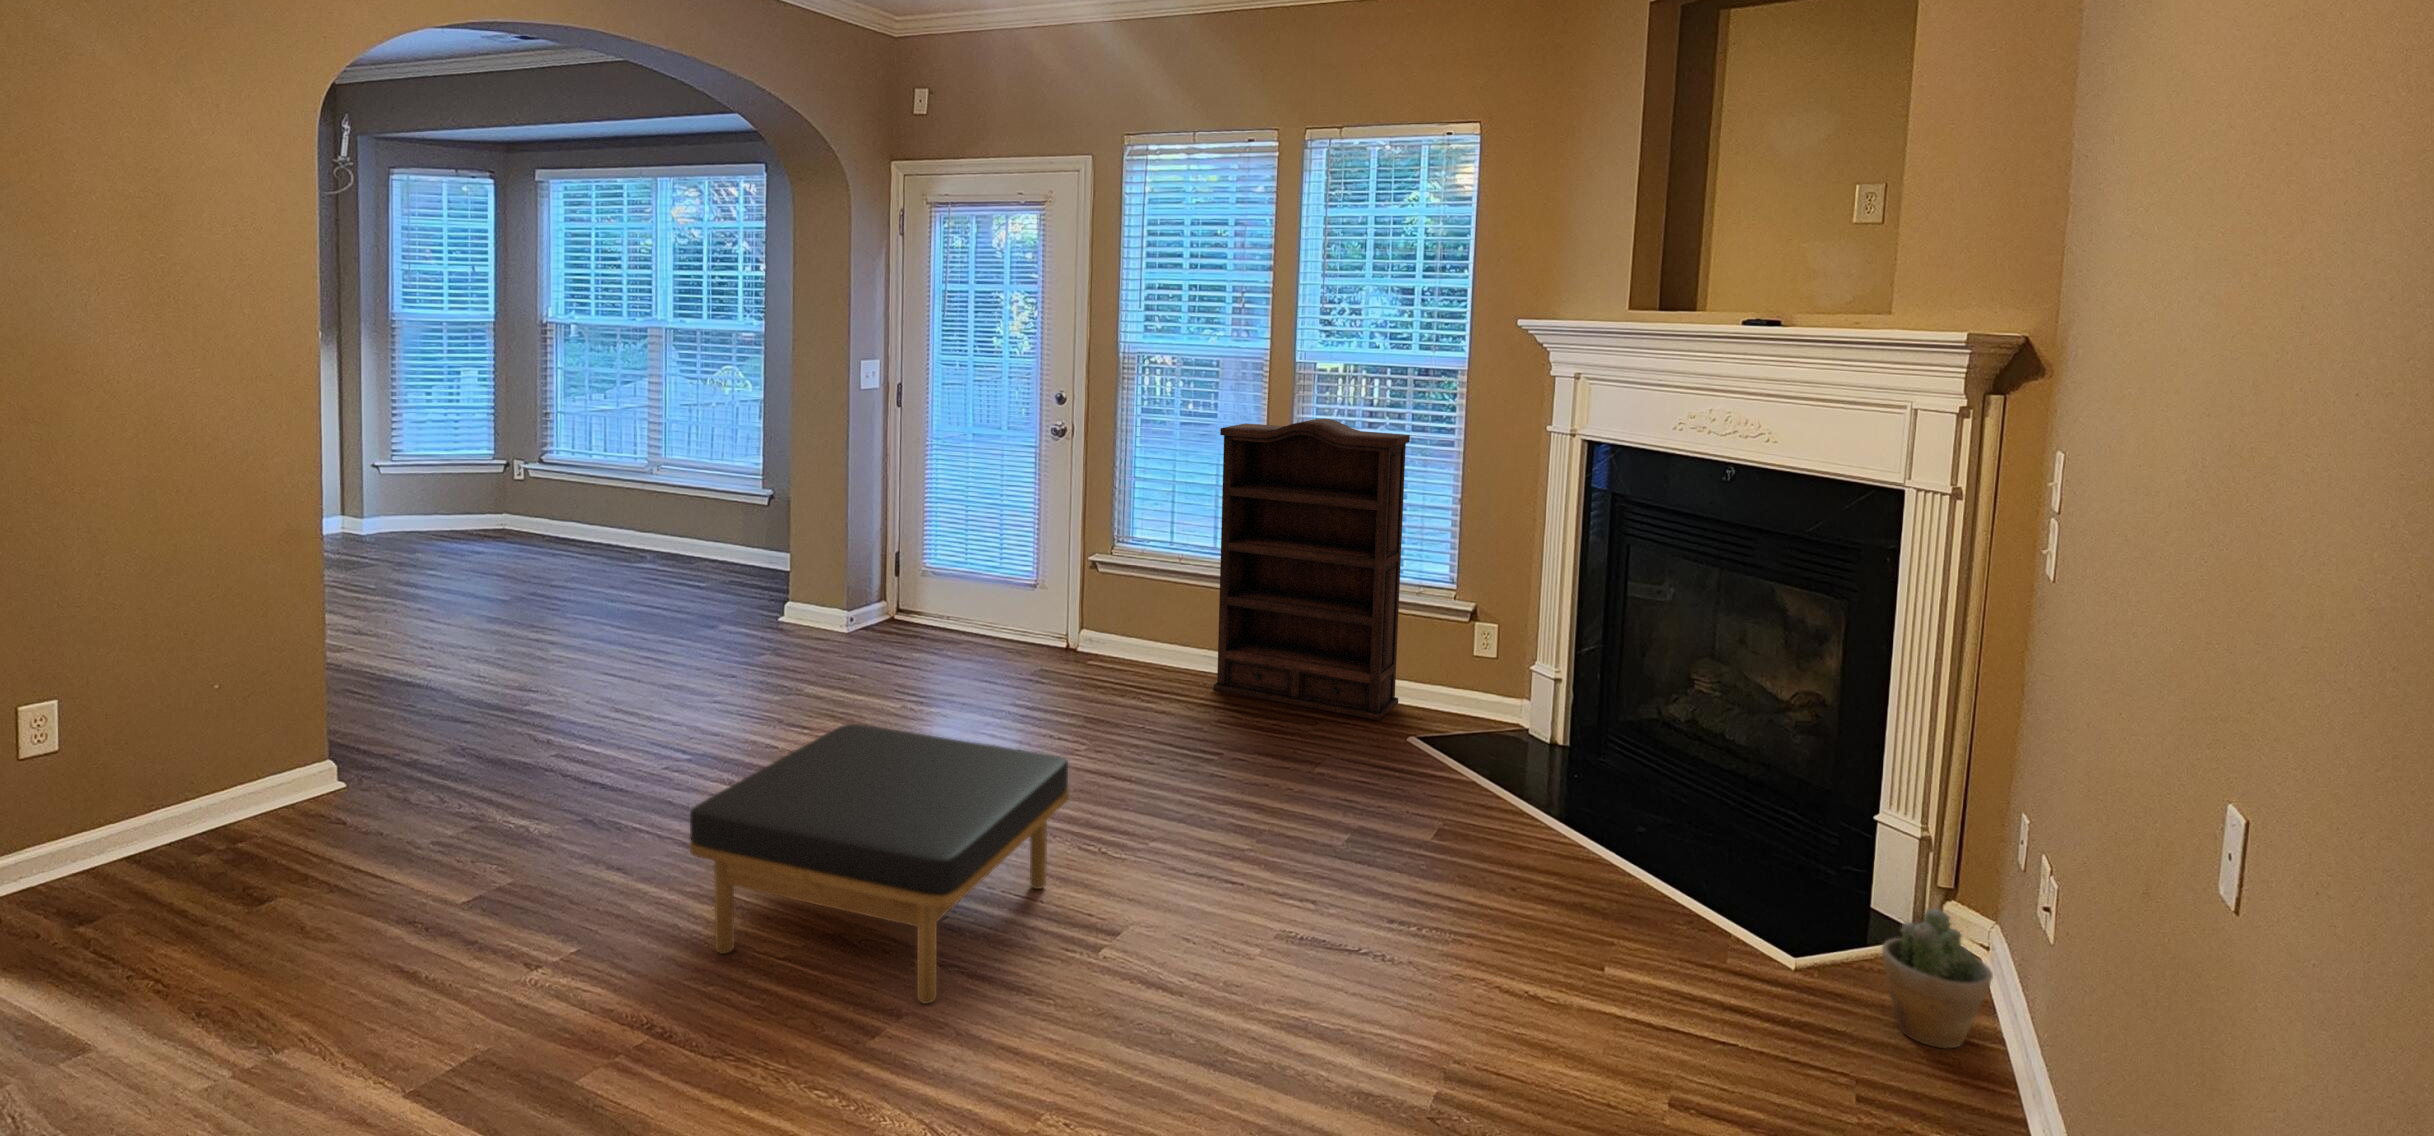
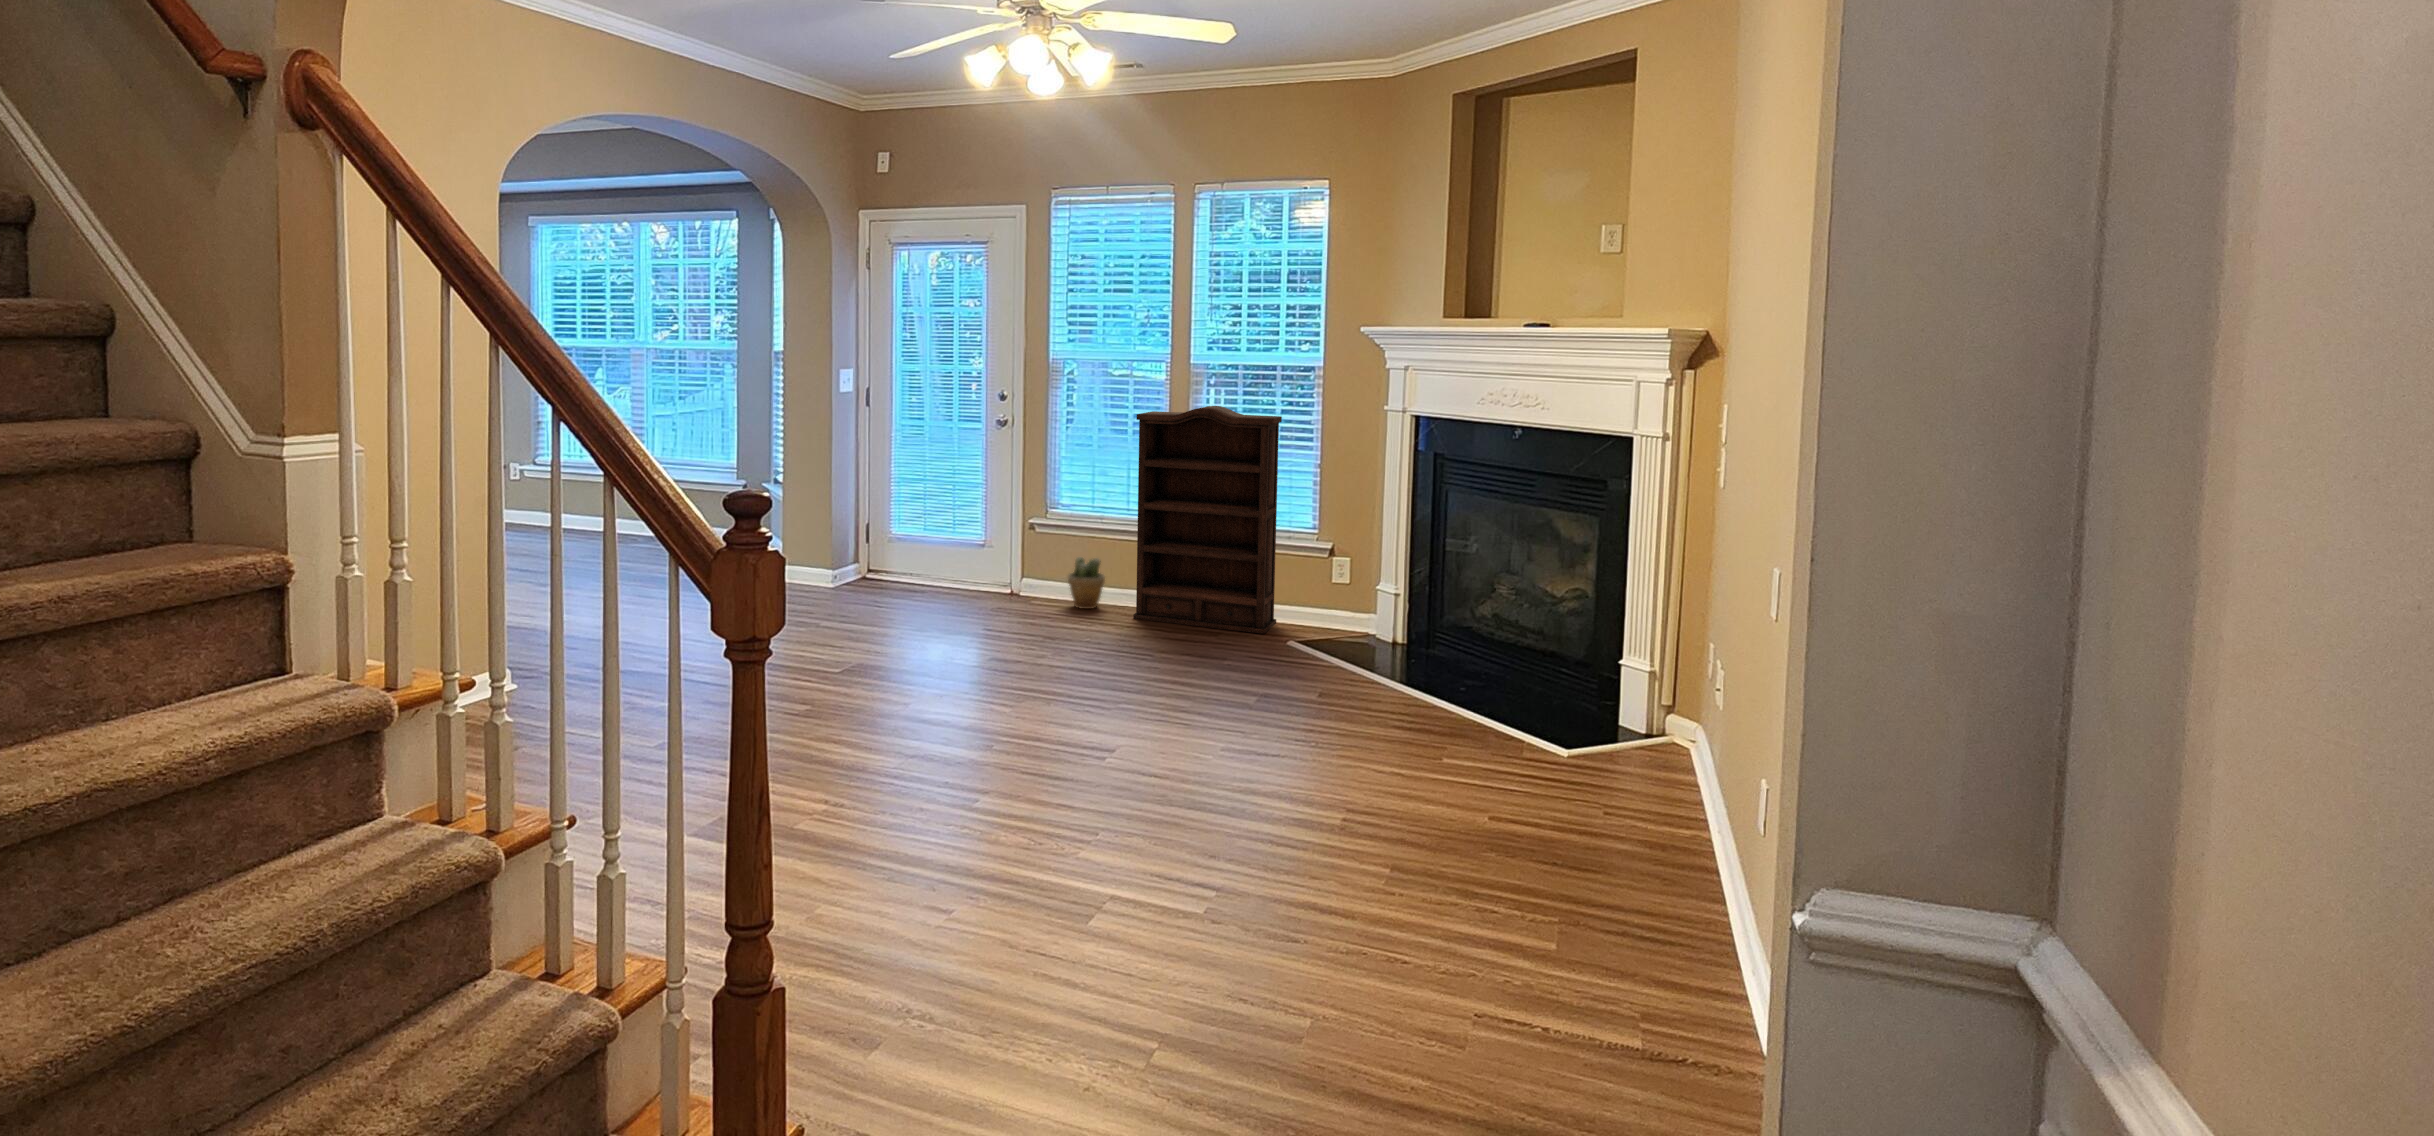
ottoman: present [690,724,1069,1004] -> none [824,623,1071,787]
potted plant: present [1882,909,1993,1048] -> present [1068,557,1105,609]

